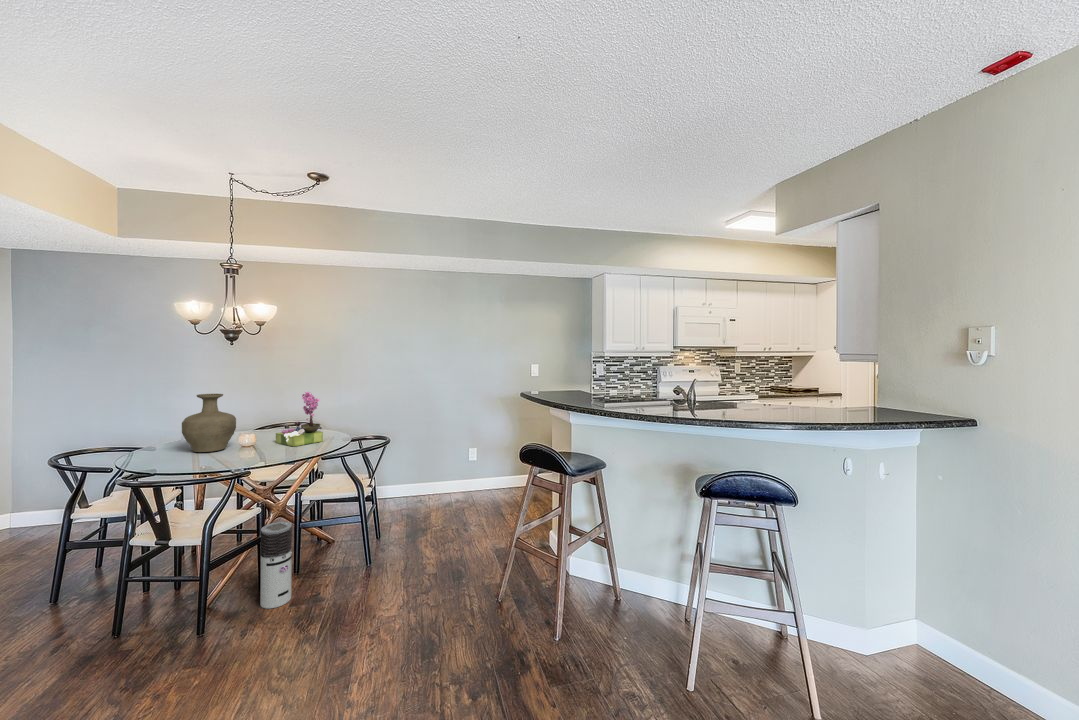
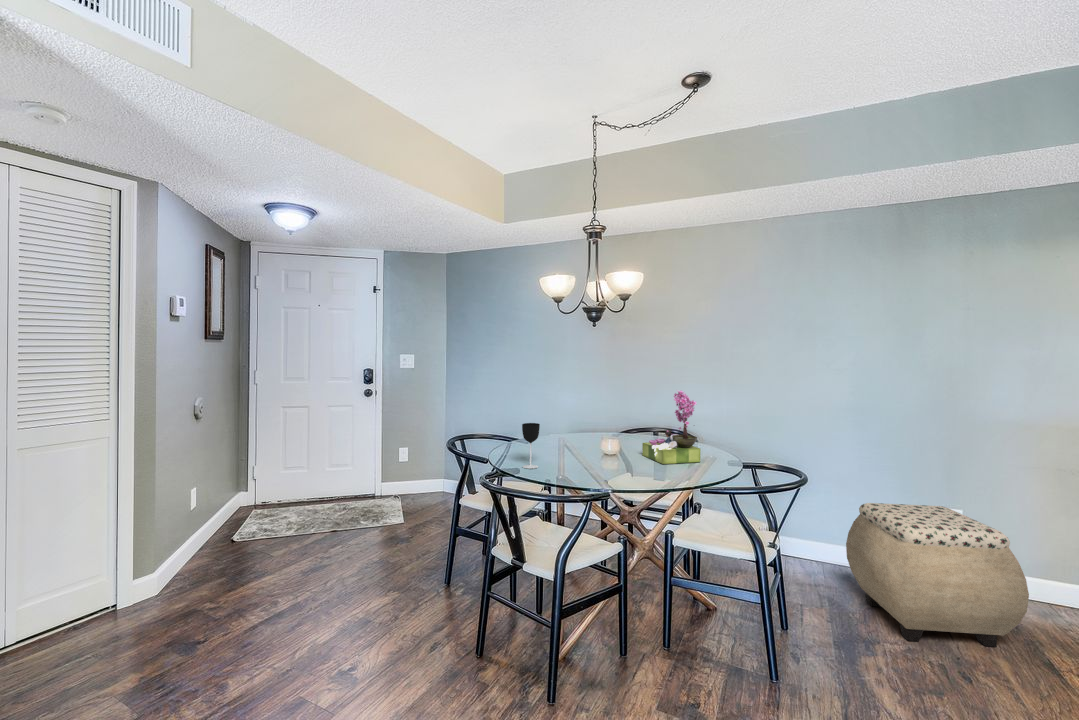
vase: present [182,394,236,452] -> none [548,387,600,456]
wine glass: none [156,427,176,467] -> present [522,423,540,469]
ottoman: none [418,447,496,523] -> present [846,503,1029,647]
air purifier: present [260,522,292,609] -> none [620,571,660,697]

